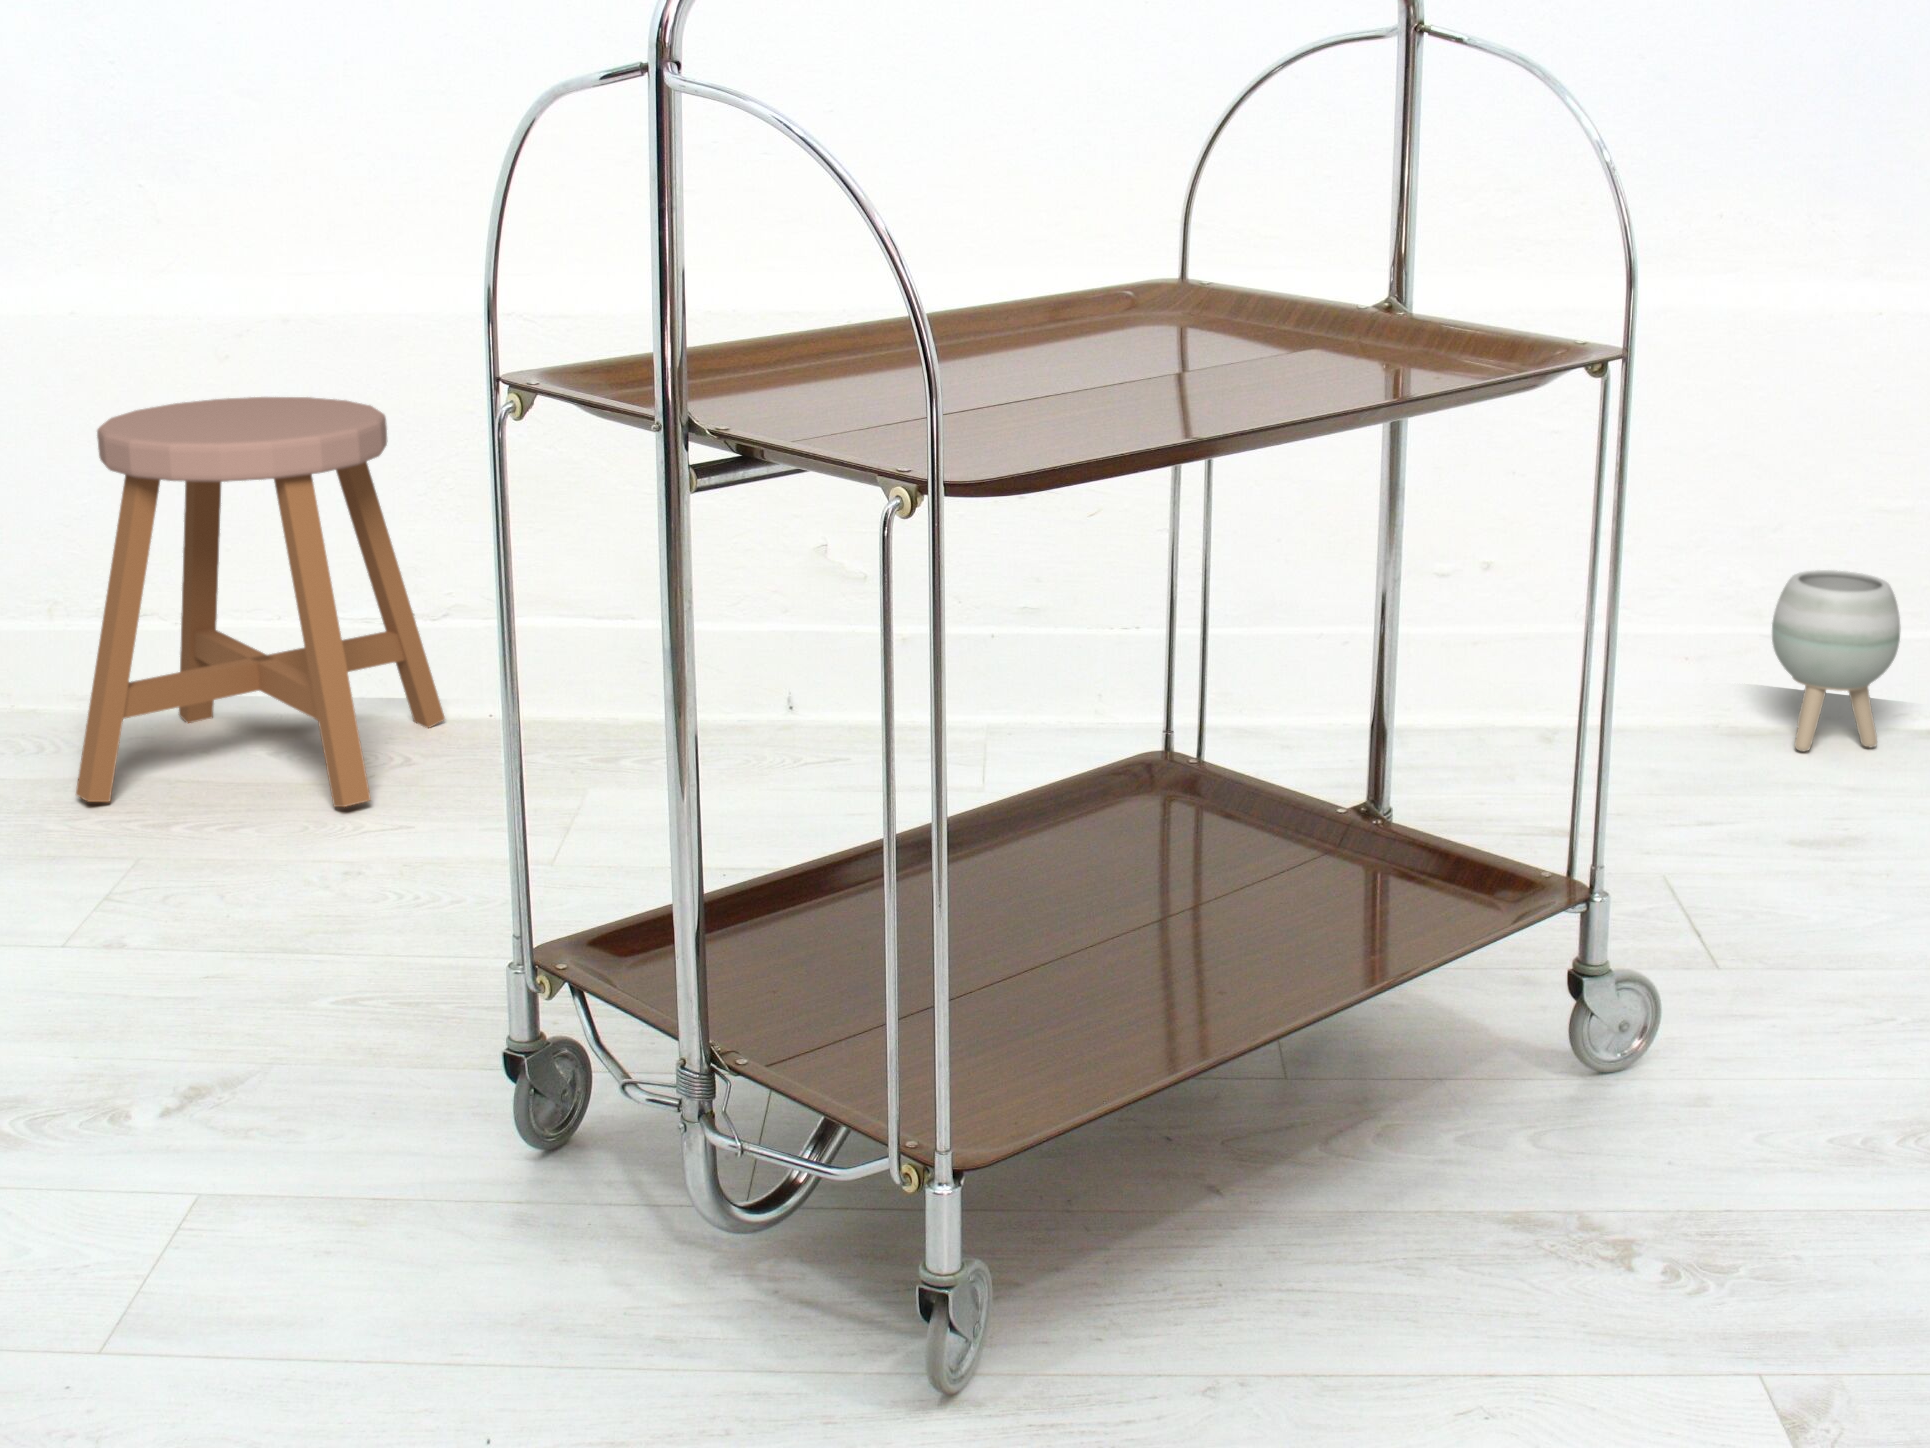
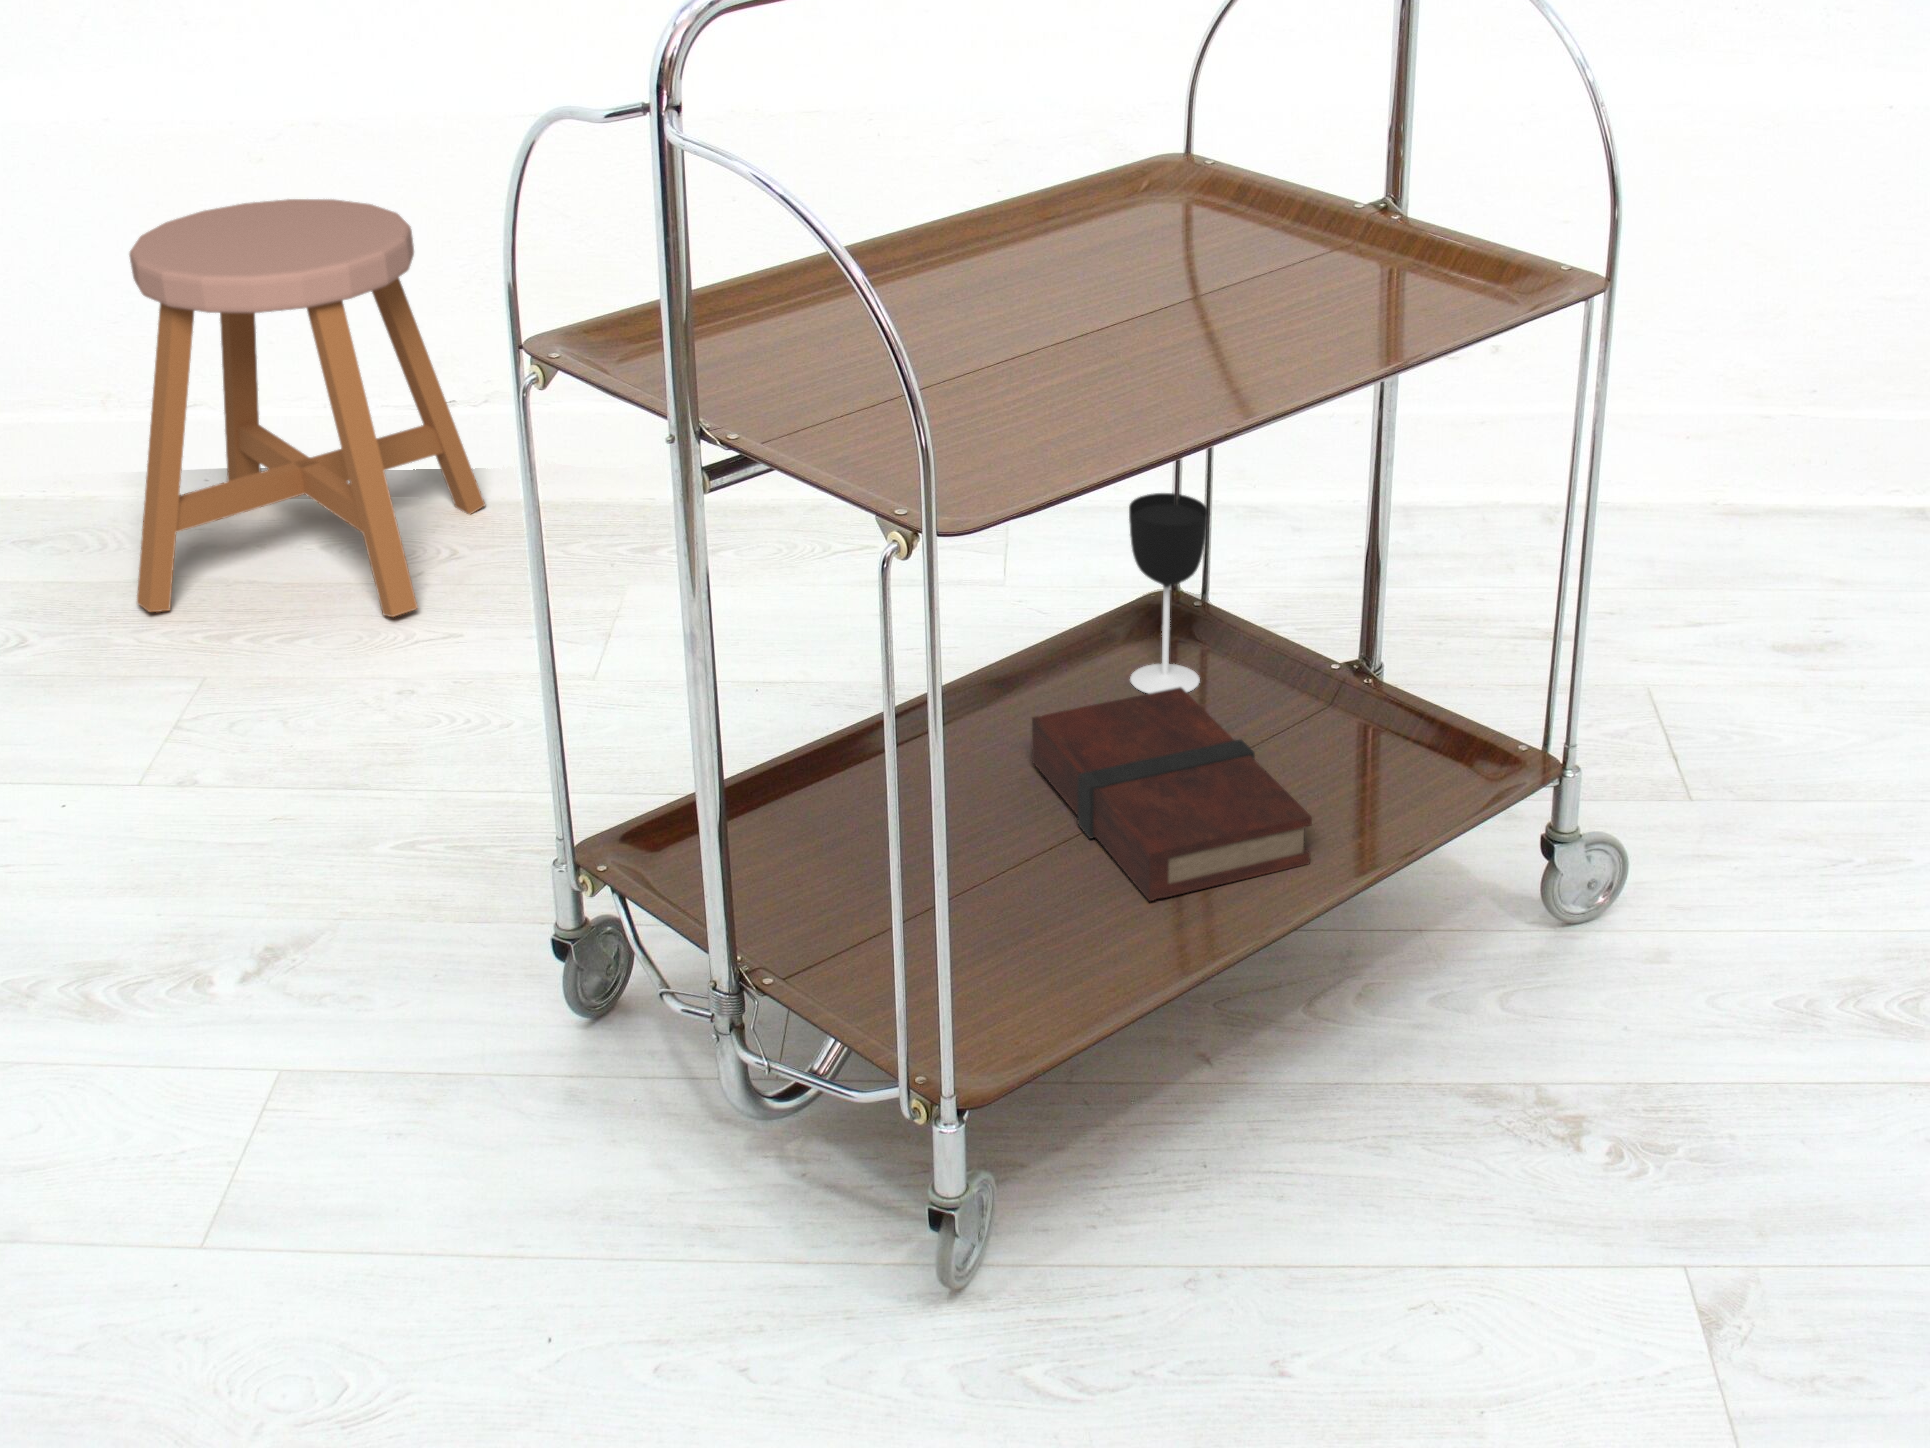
planter: present [1772,570,1900,751] -> none [1775,356,1900,535]
wine glass: none [1124,622,1206,835] -> present [1129,493,1208,693]
book: none [1024,812,1329,997] -> present [1032,687,1312,901]

